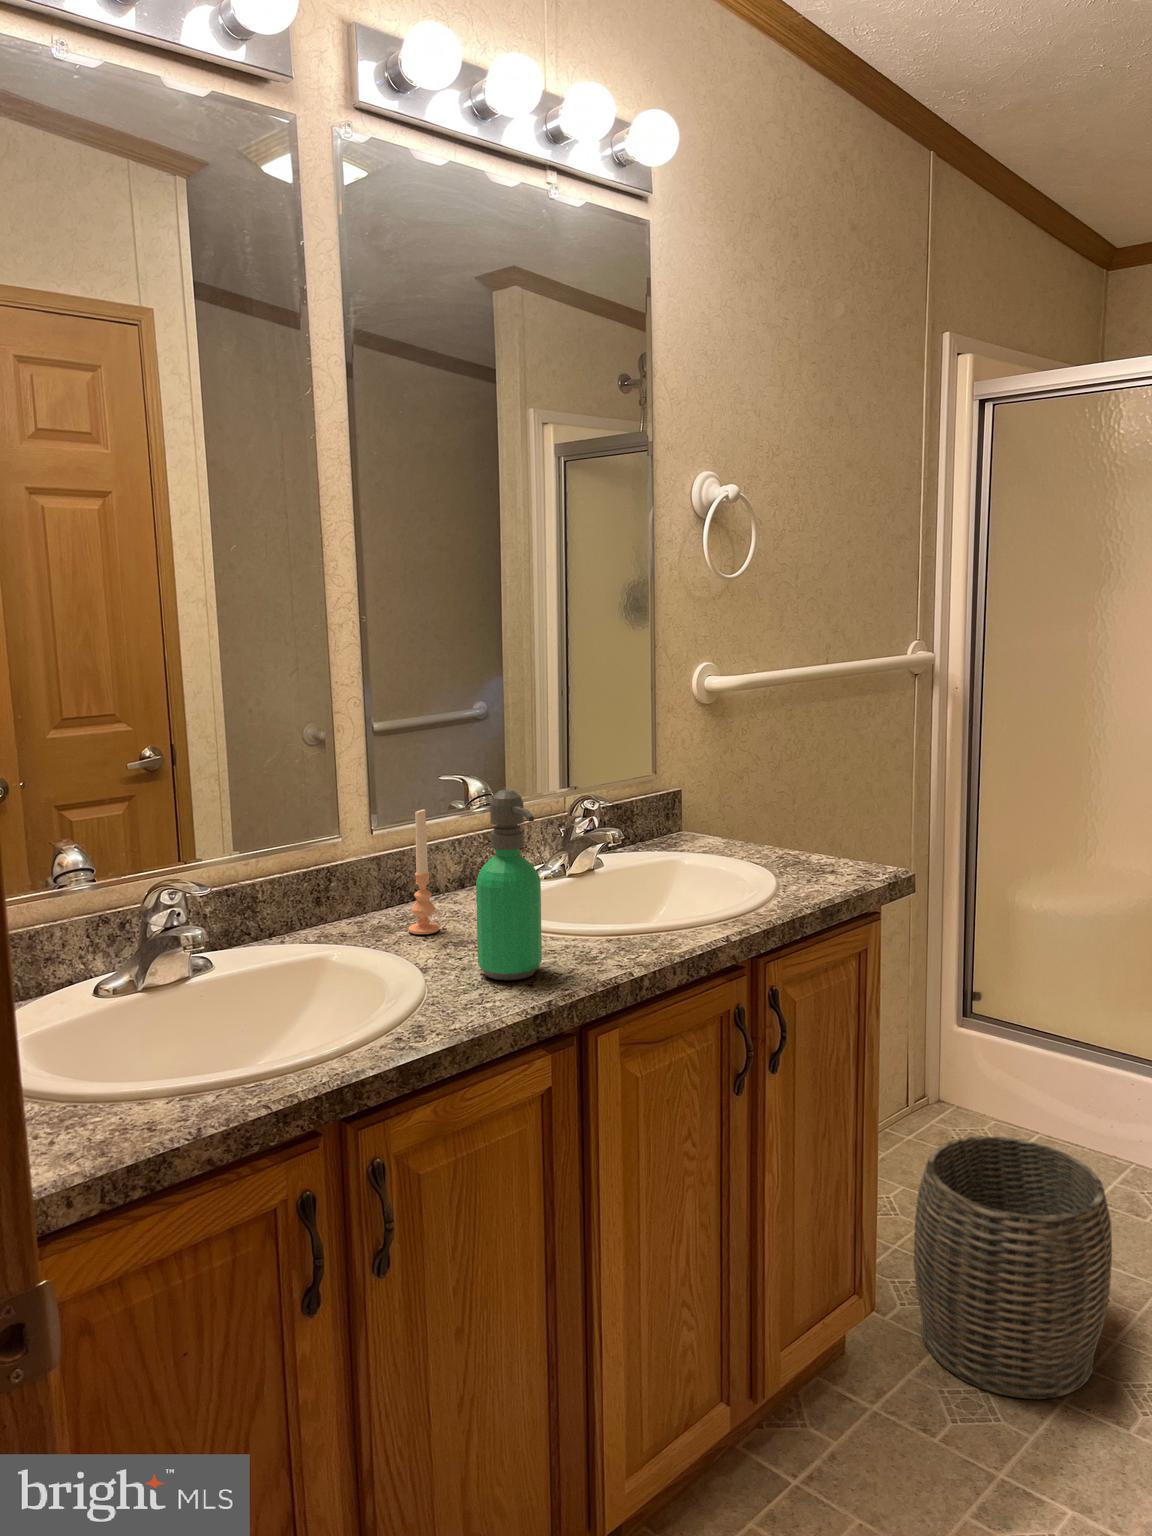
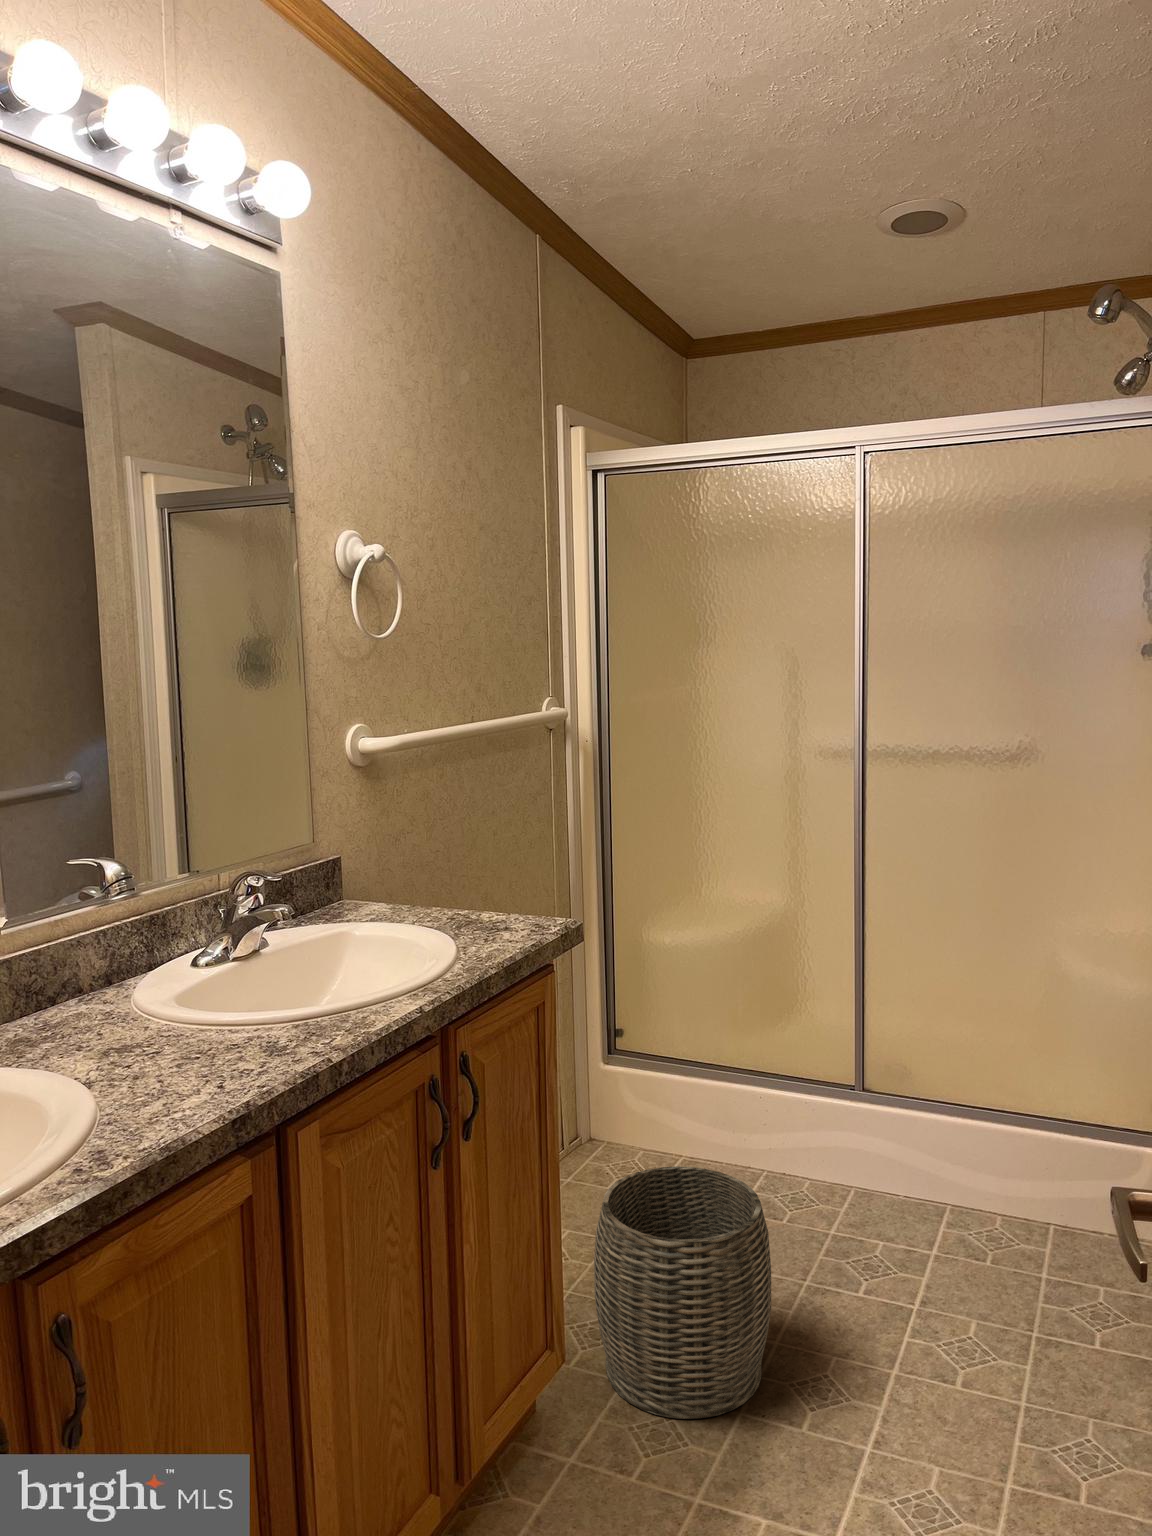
soap dispenser: present [476,790,542,980] -> none [150,872,229,1085]
candle: present [408,809,439,934] -> none [56,900,95,1045]

